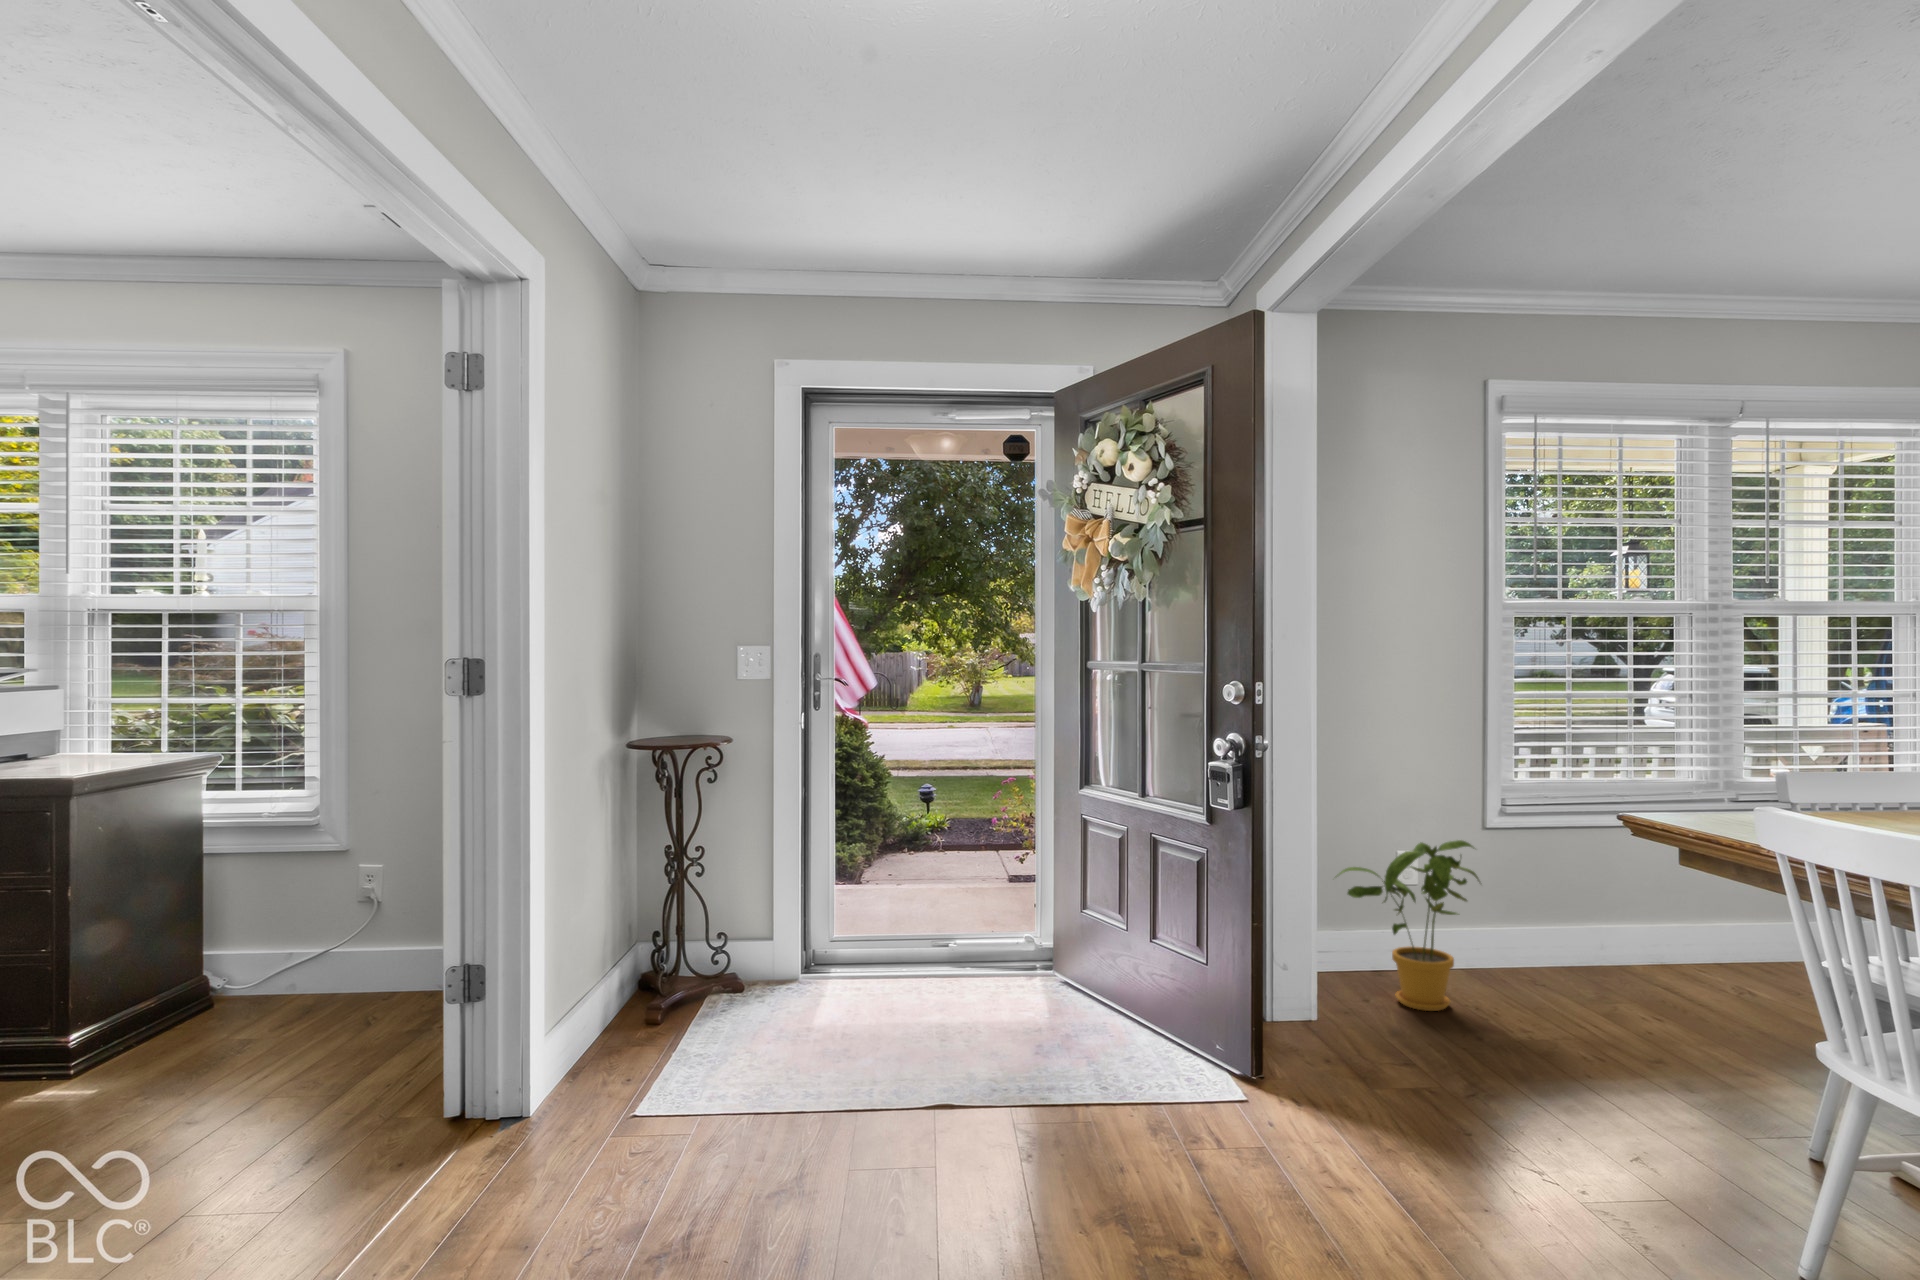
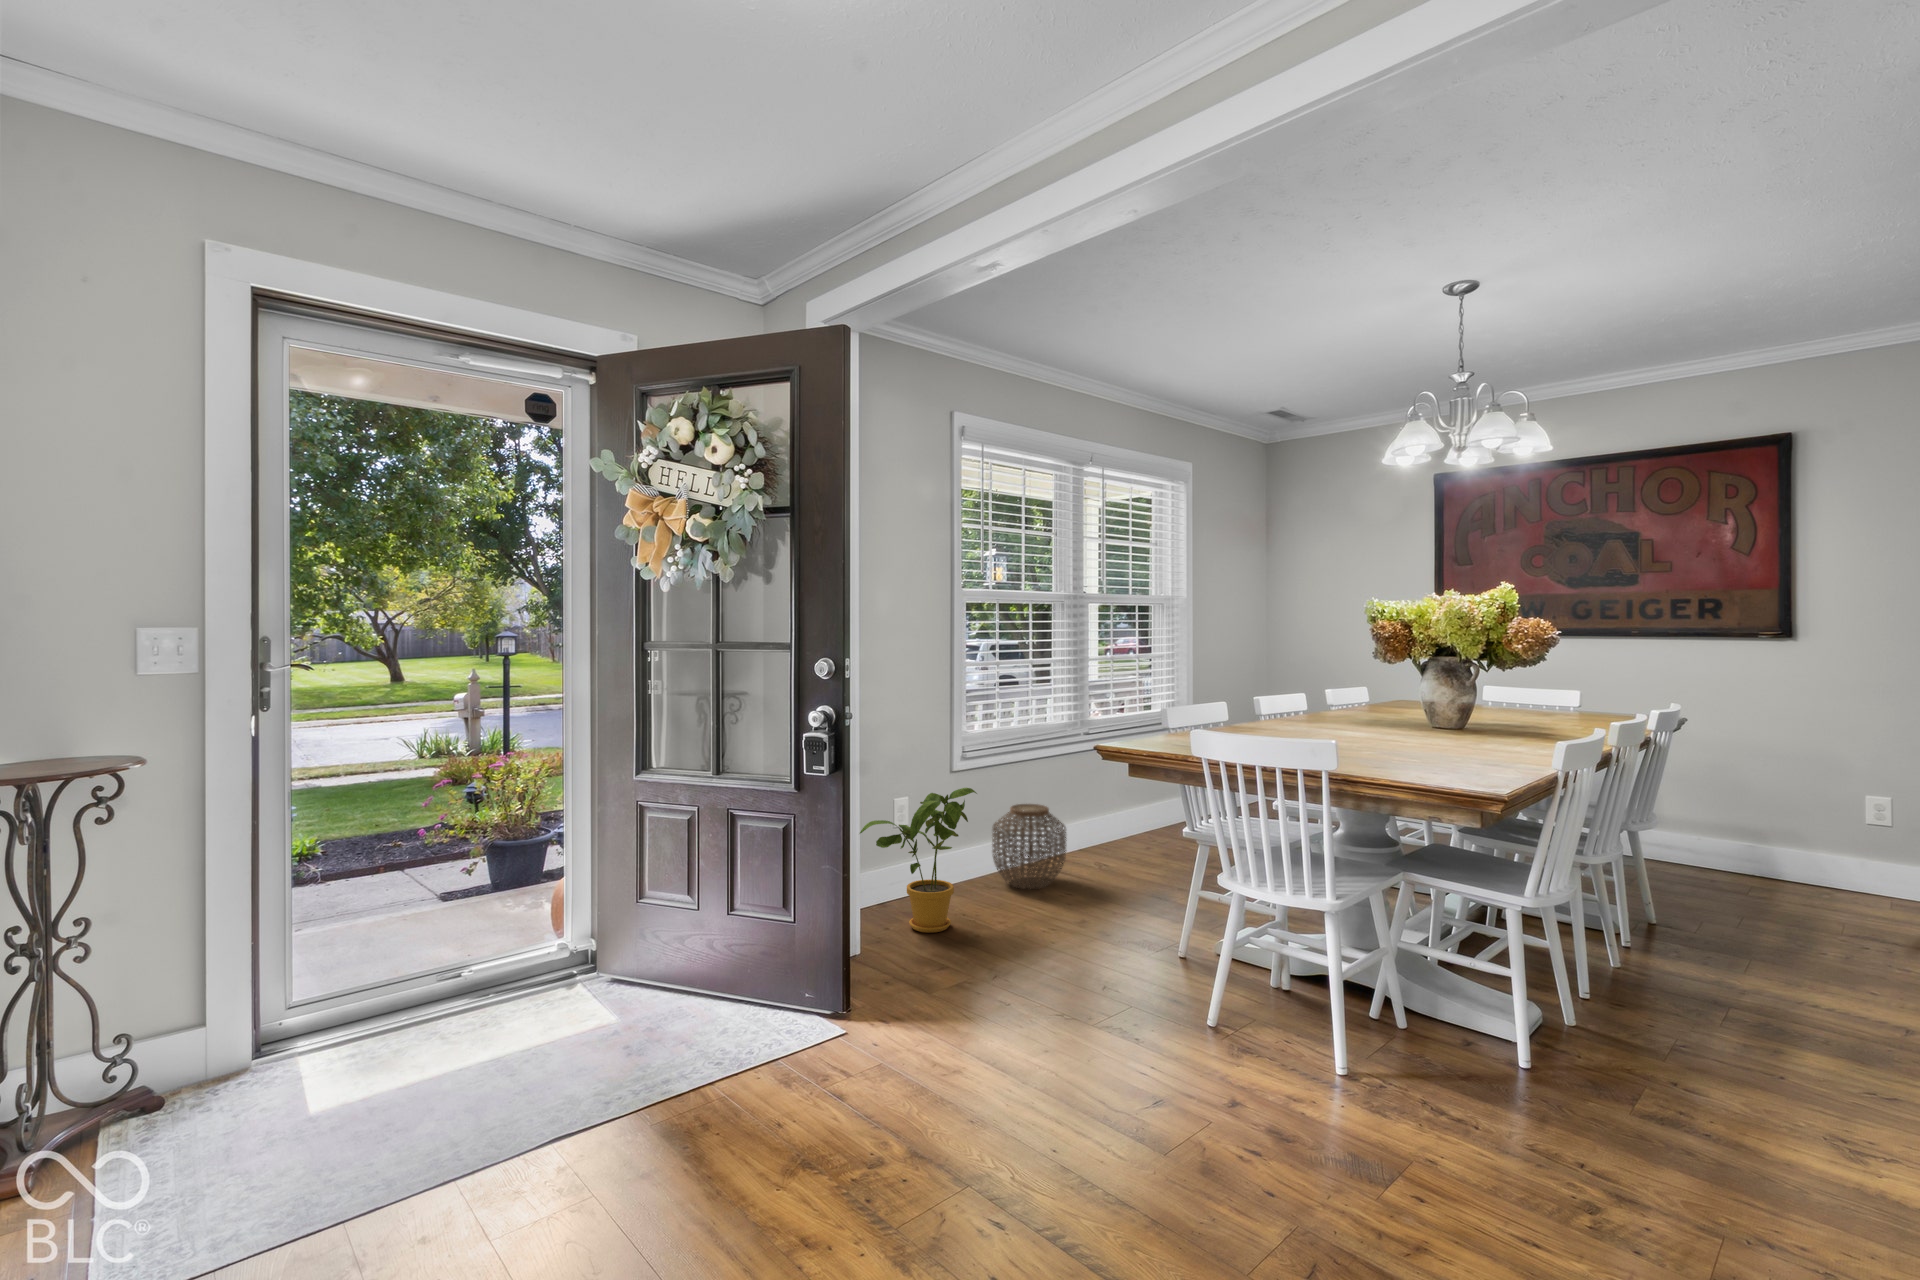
woven basket: none [1548,878,1663,993] -> present [992,804,1067,889]

